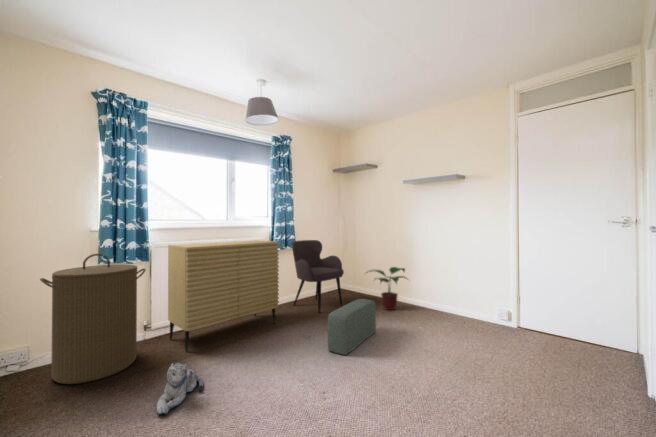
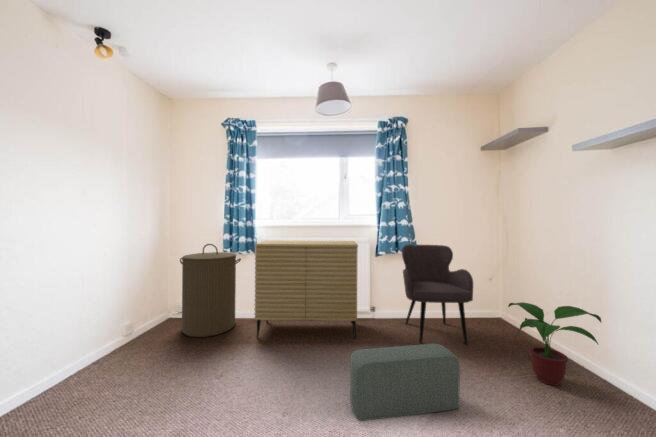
plush toy: present [157,363,203,414] -> none [161,345,225,386]

